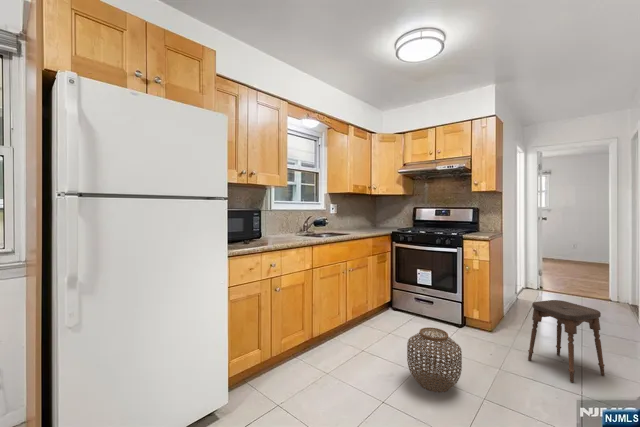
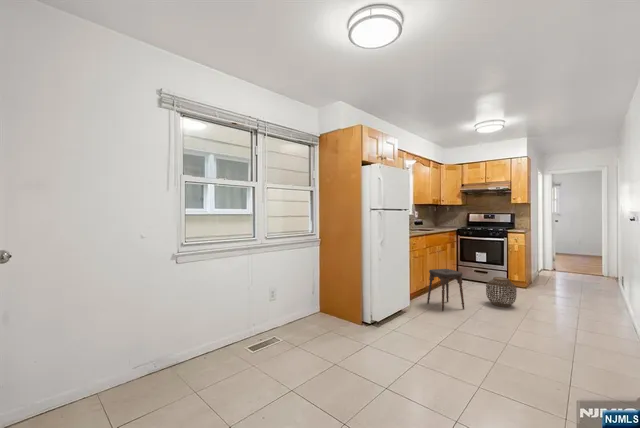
stool: present [528,300,605,382] -> present [427,269,464,311]

